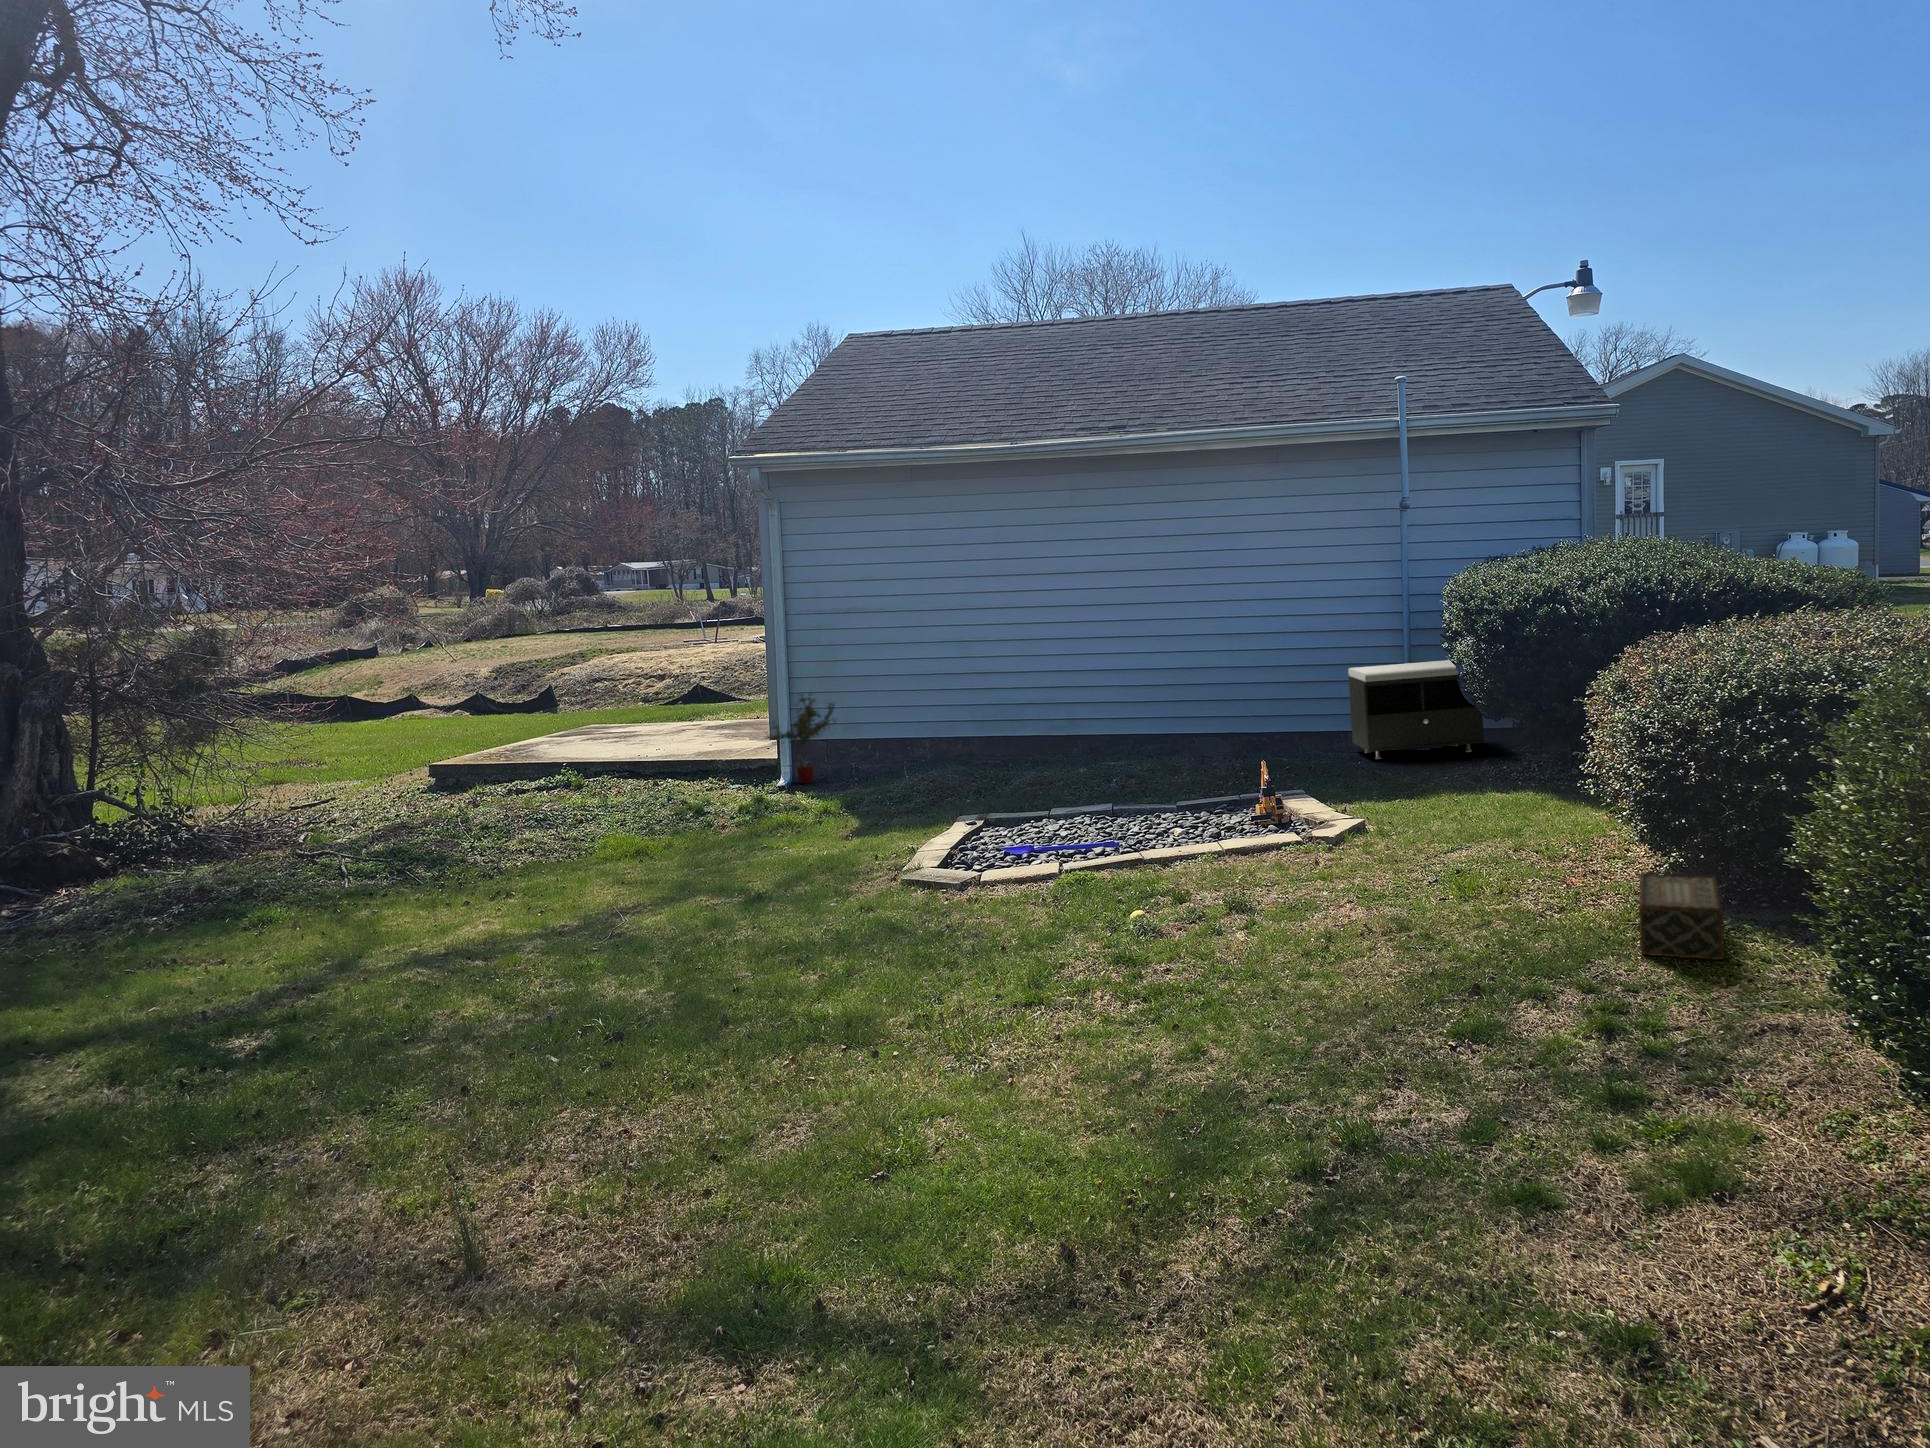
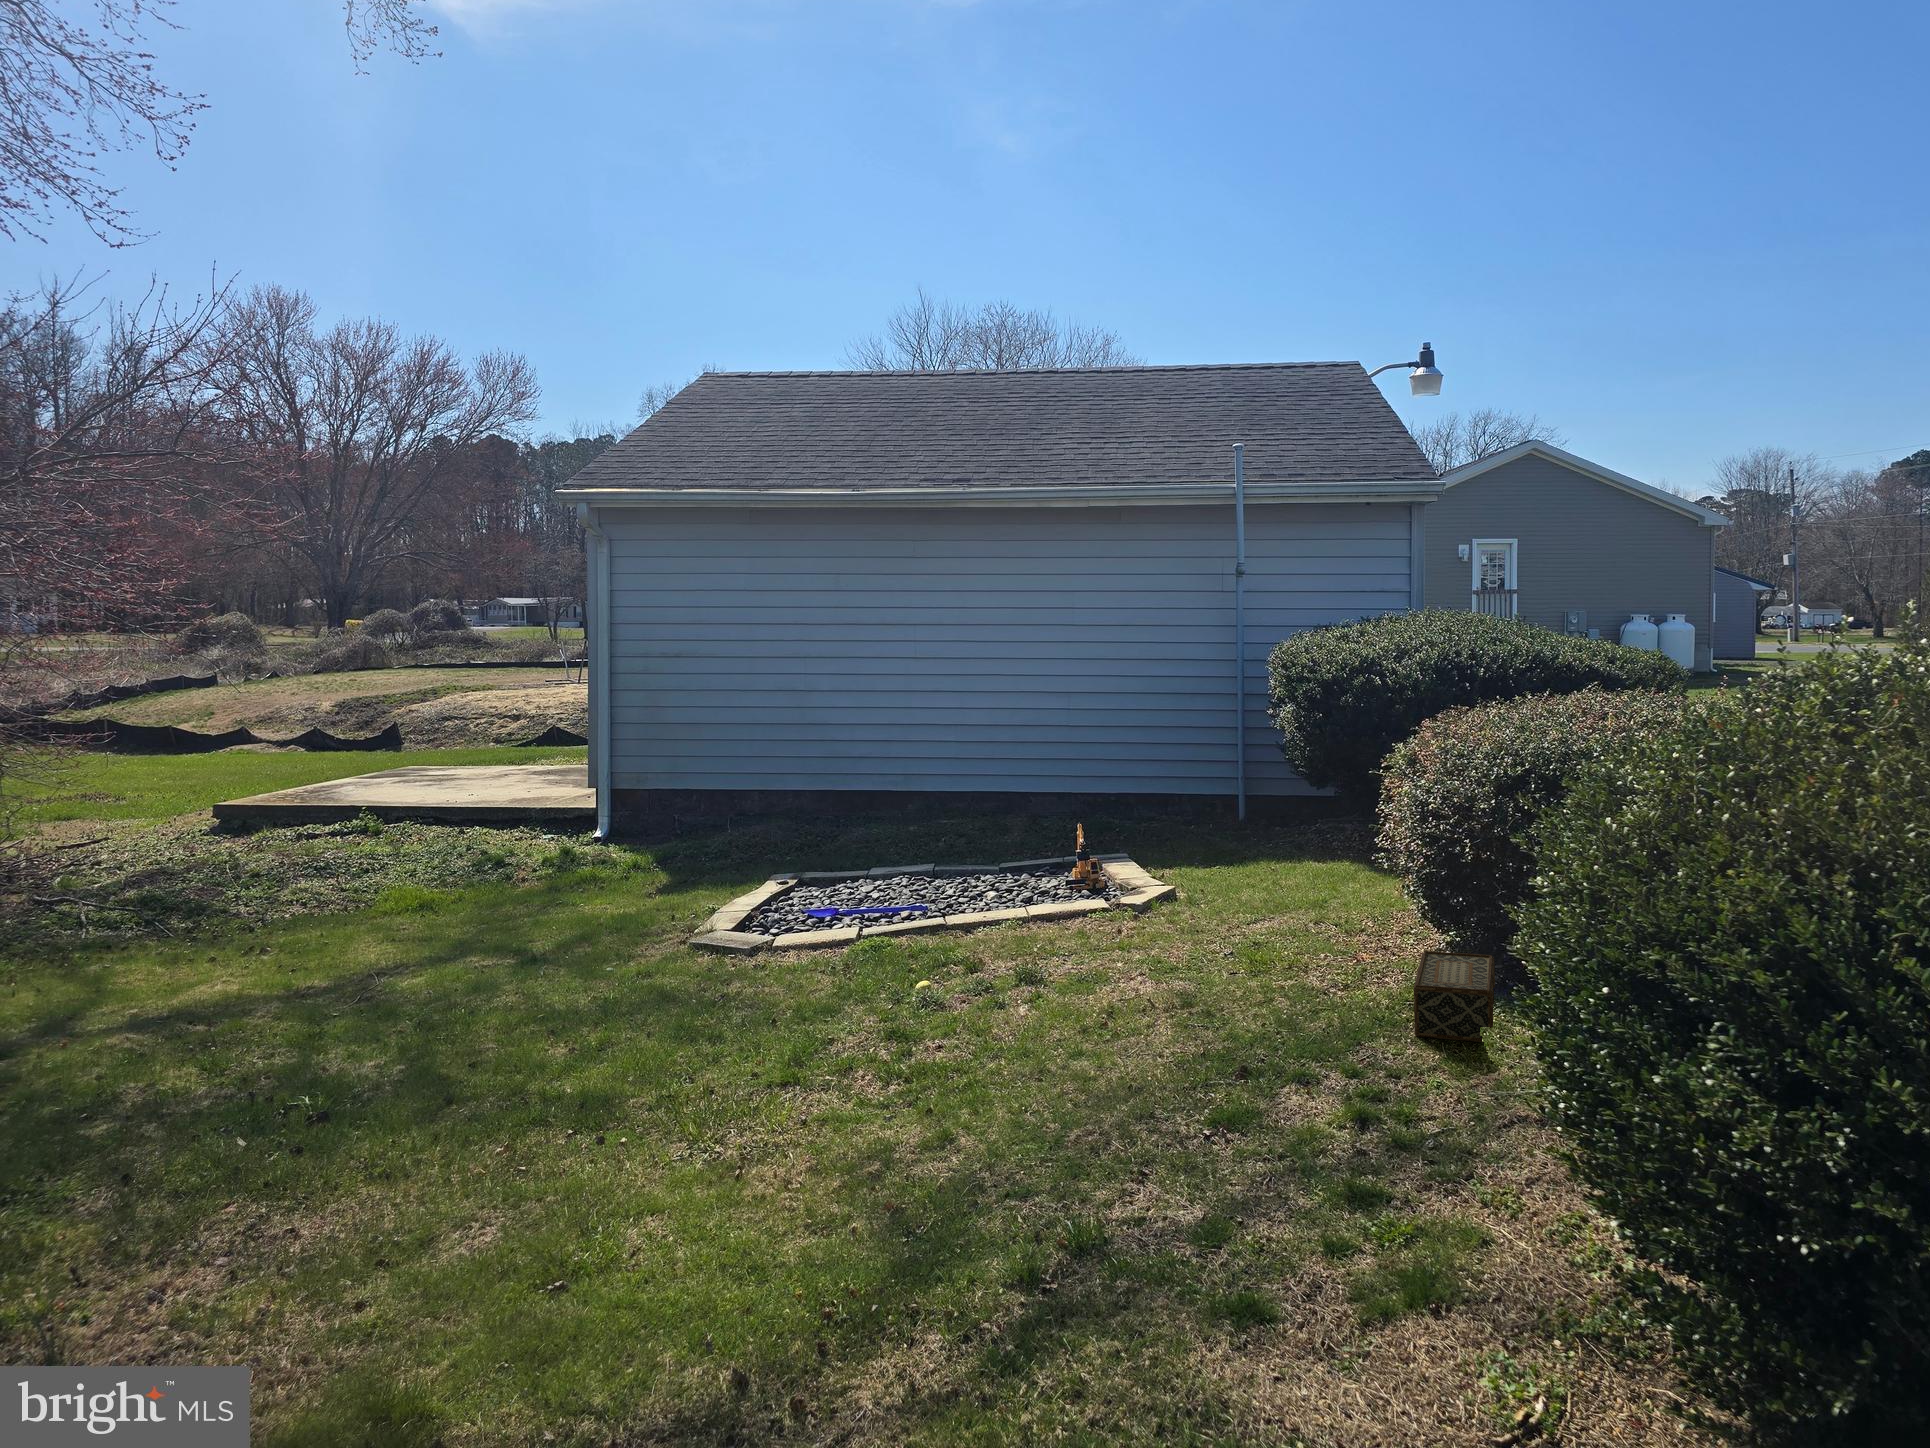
storage bench: present [1348,660,1484,759] -> none [1183,727,1311,825]
potted tree: present [767,693,836,784] -> none [583,739,663,835]

